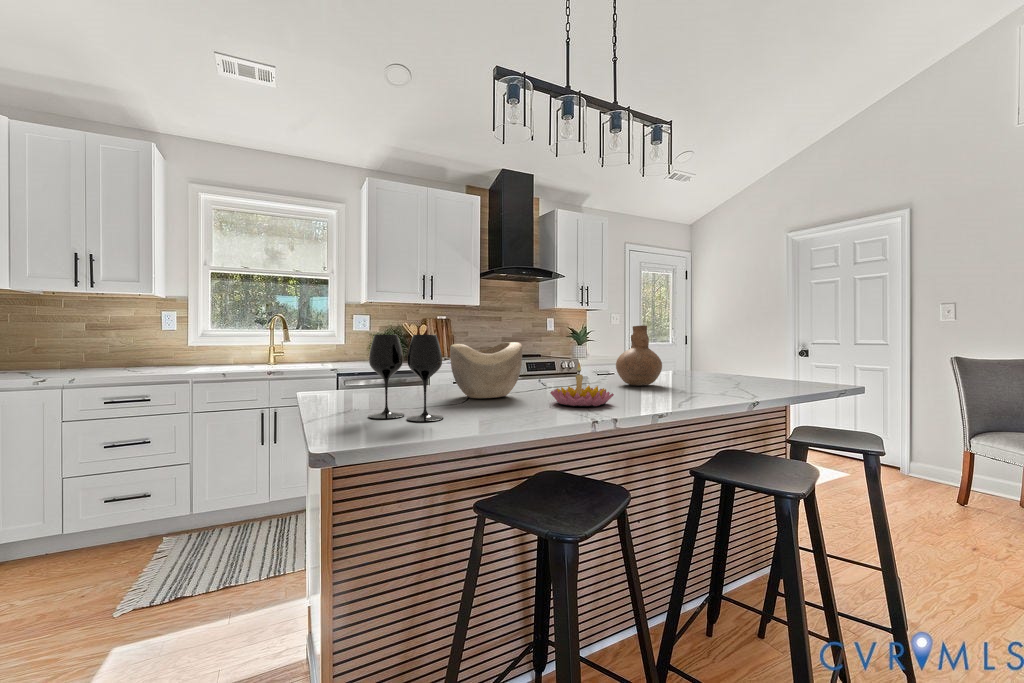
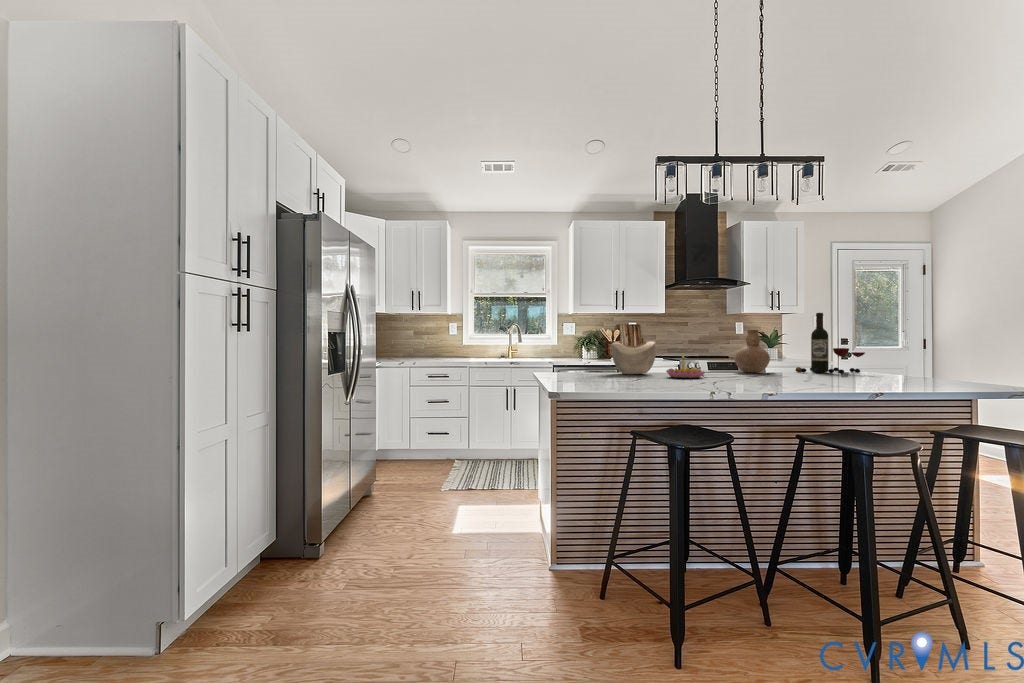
wine bottle: none [679,304,772,385] -> present [796,313,865,374]
wine glass: present [368,335,443,422] -> none [564,337,600,379]

